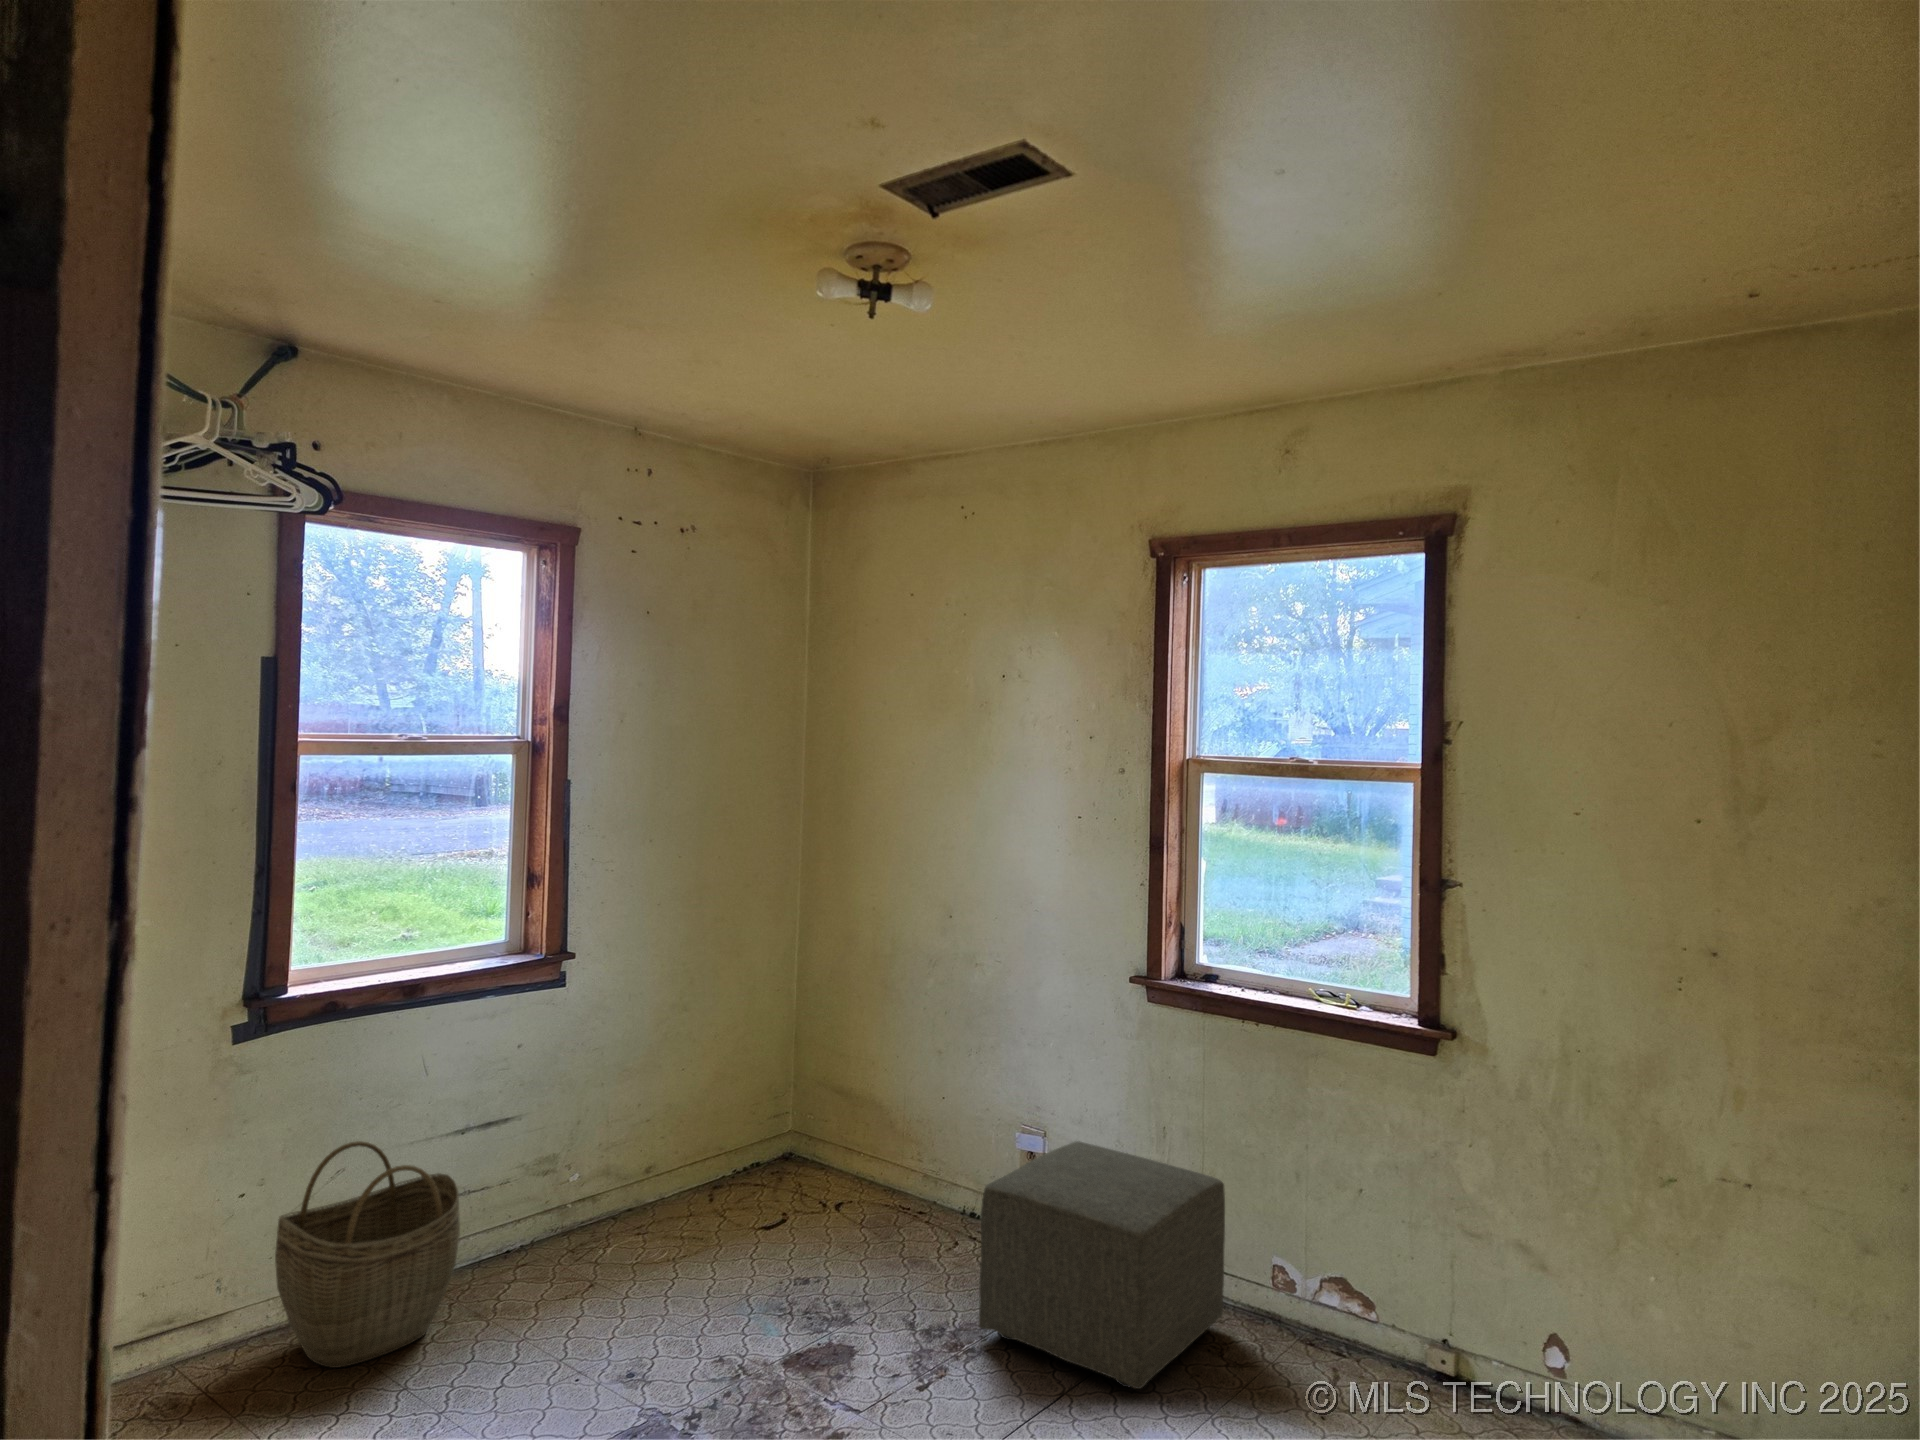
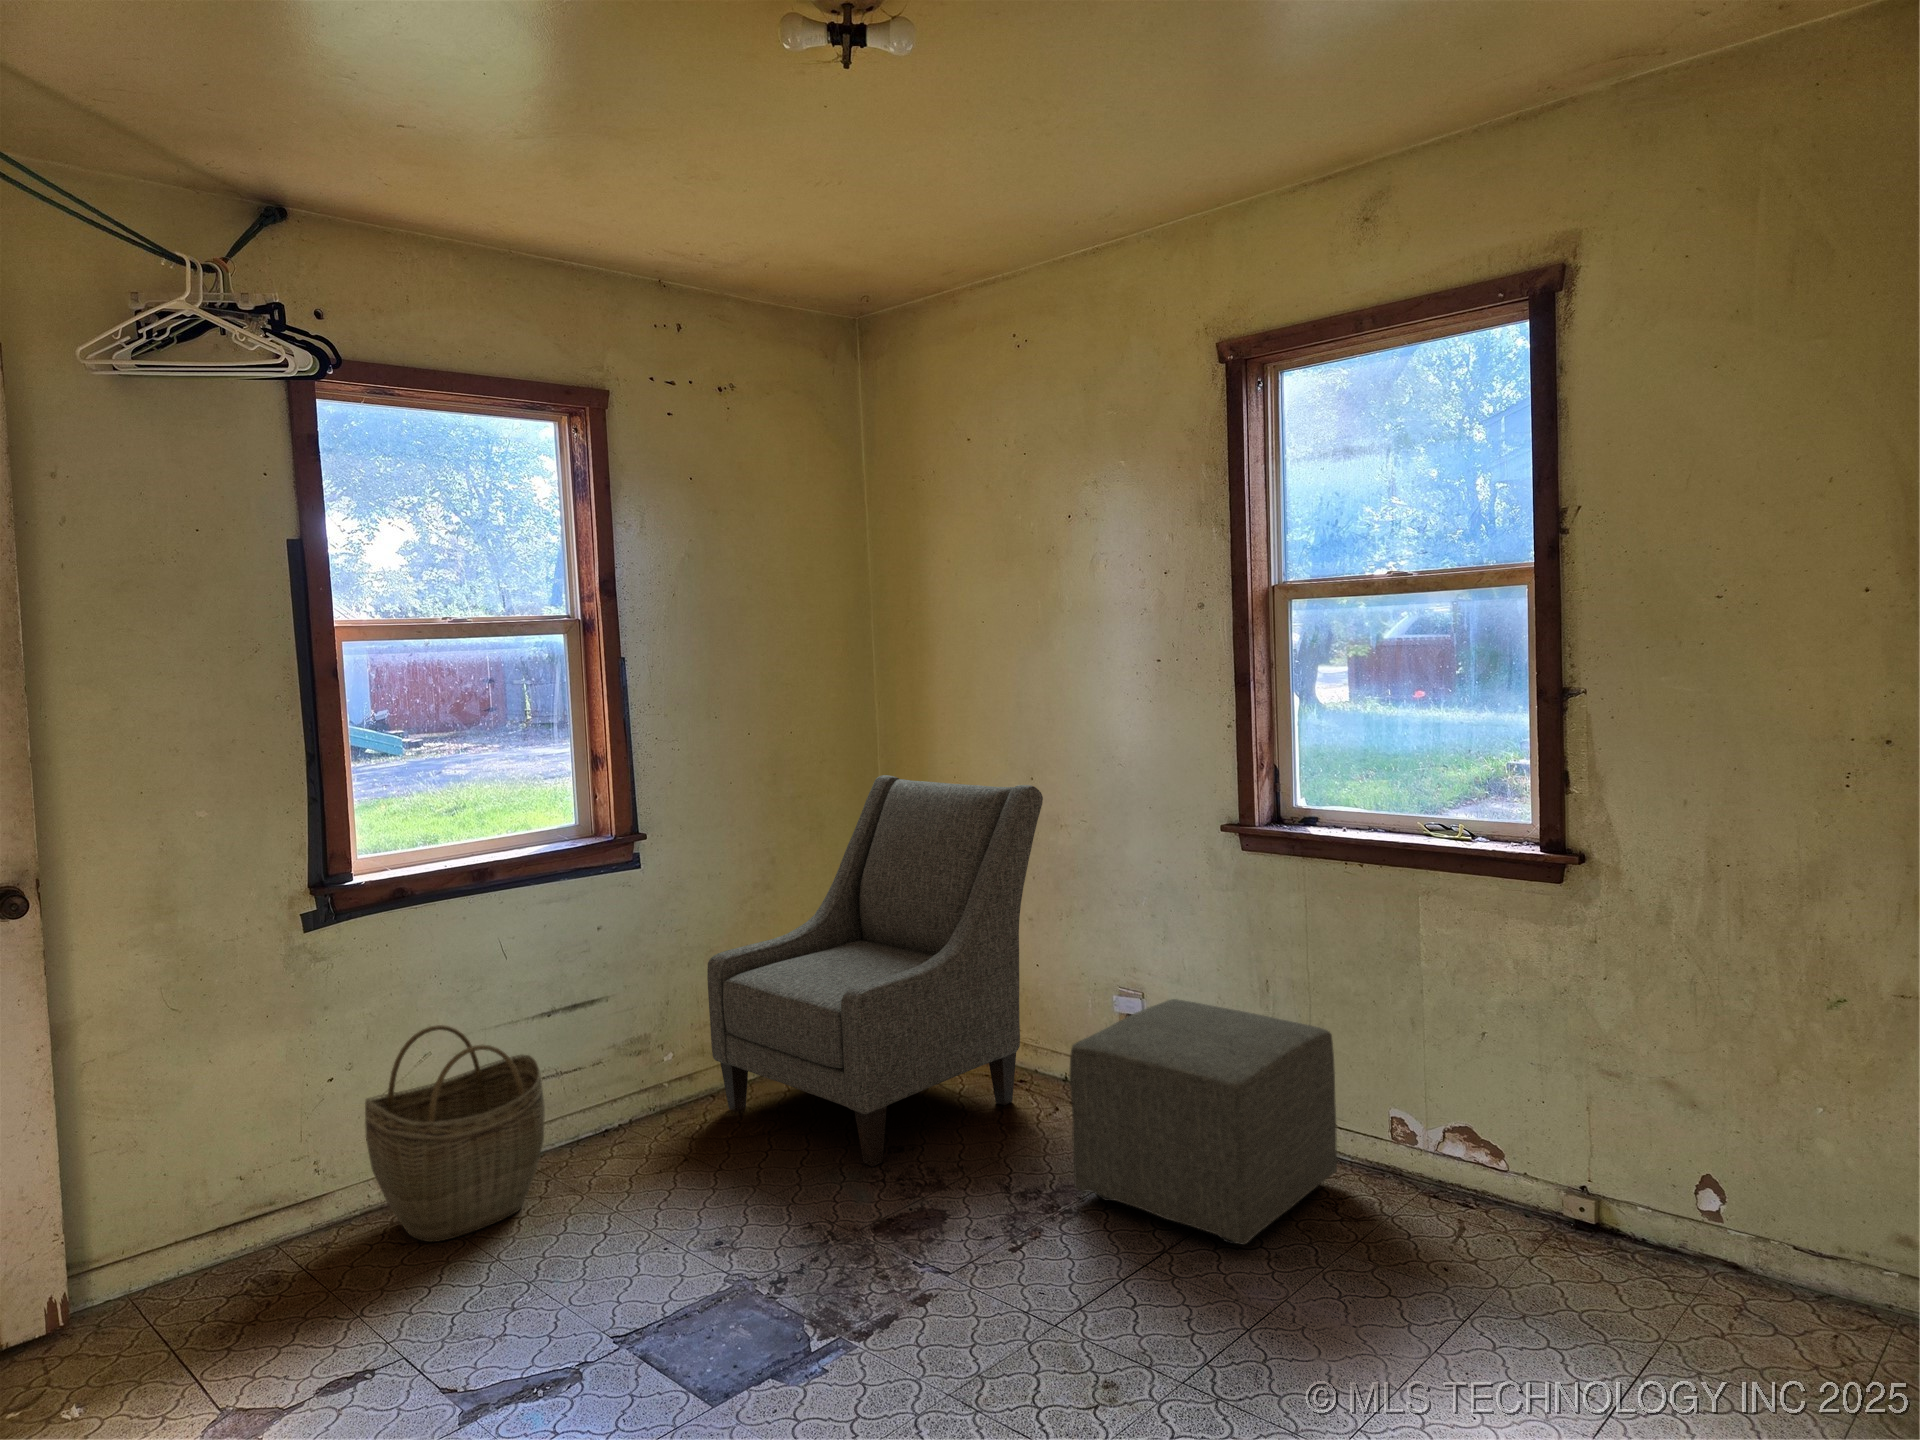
chair: none [624,904,962,1298] -> present [707,775,1043,1167]

